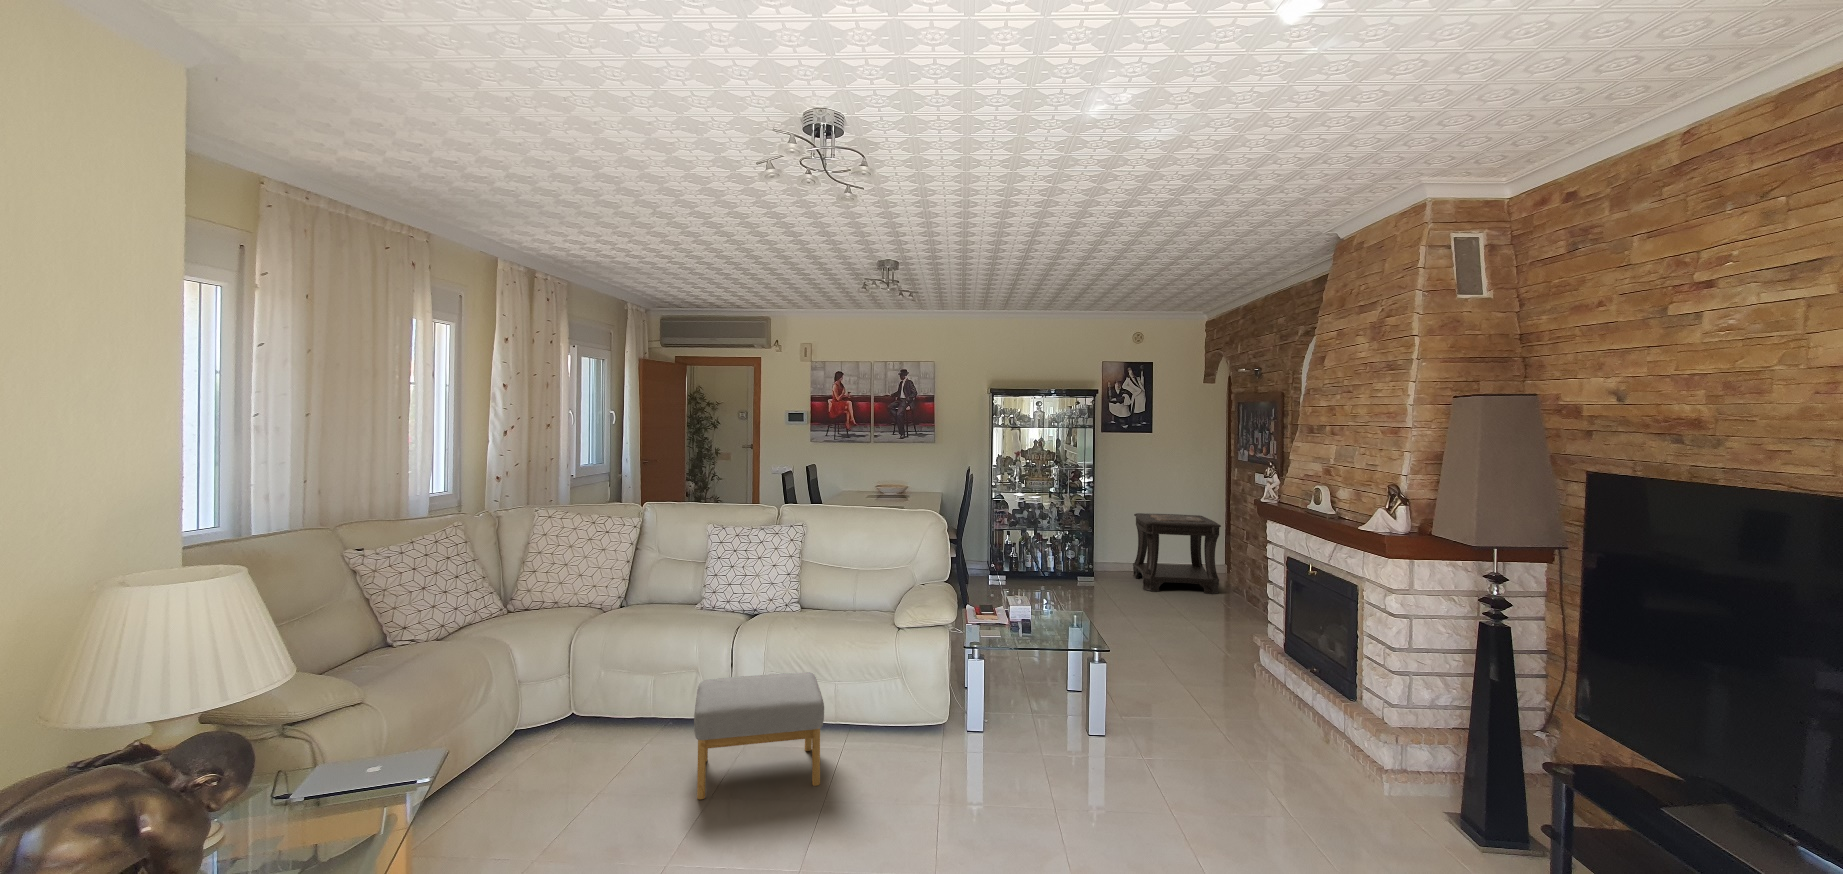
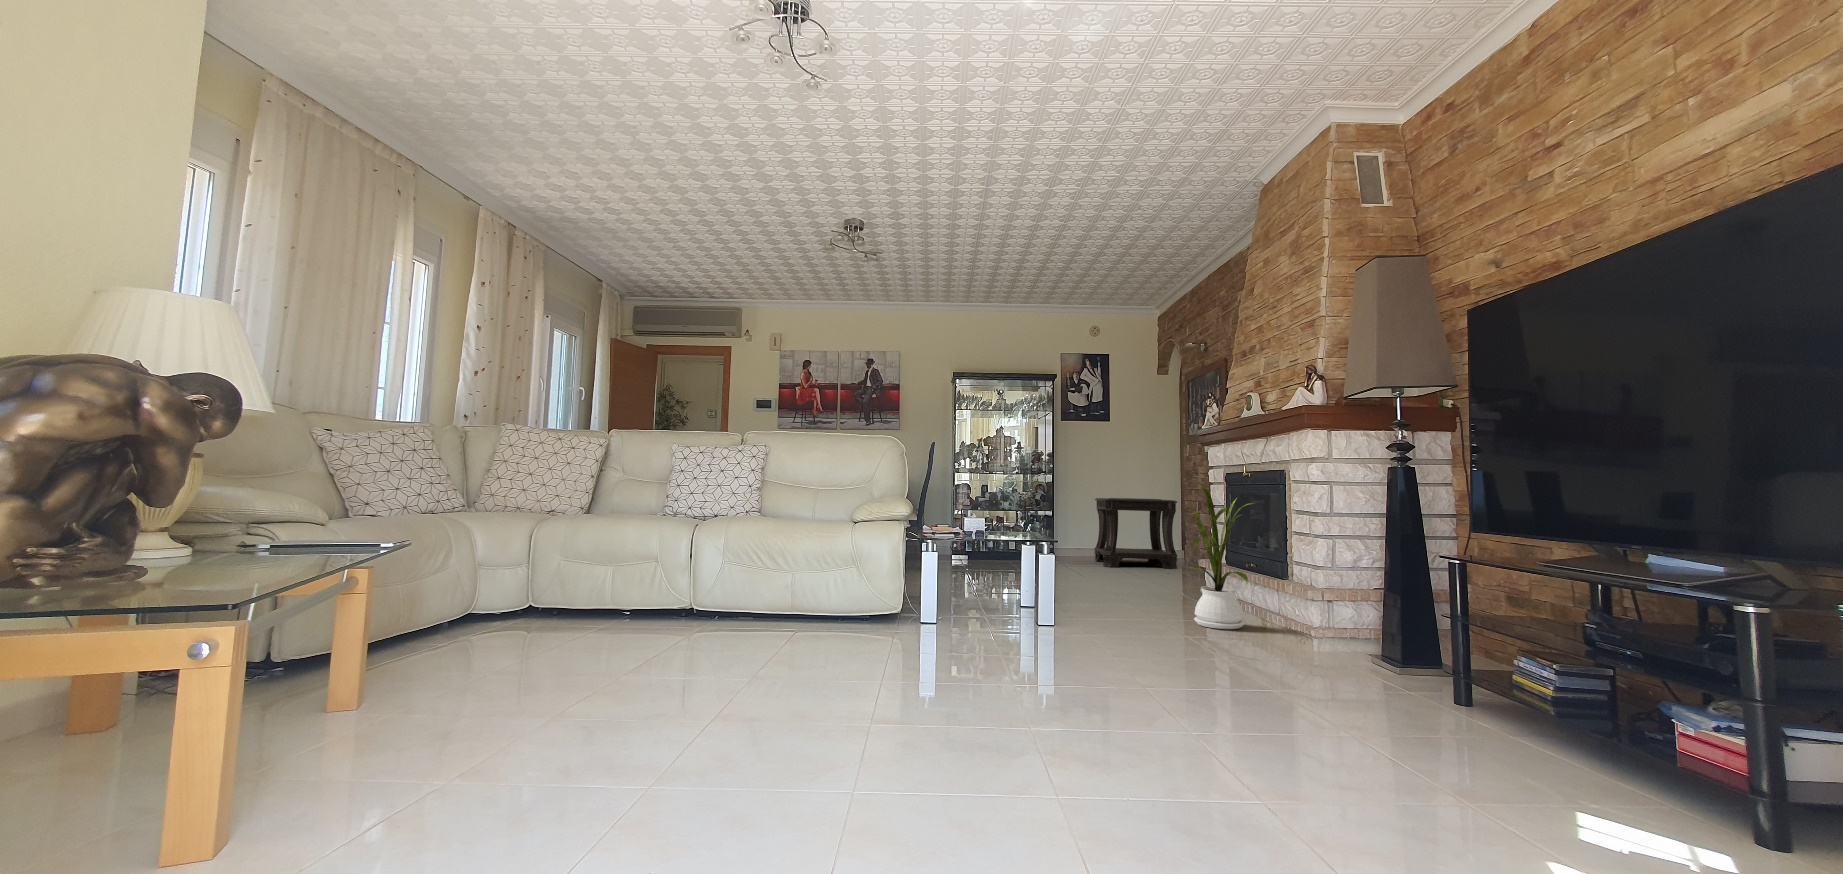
house plant: none [1240,573,1322,740] -> present [1186,485,1253,629]
footstool: present [694,672,824,799] -> none [652,553,780,650]

